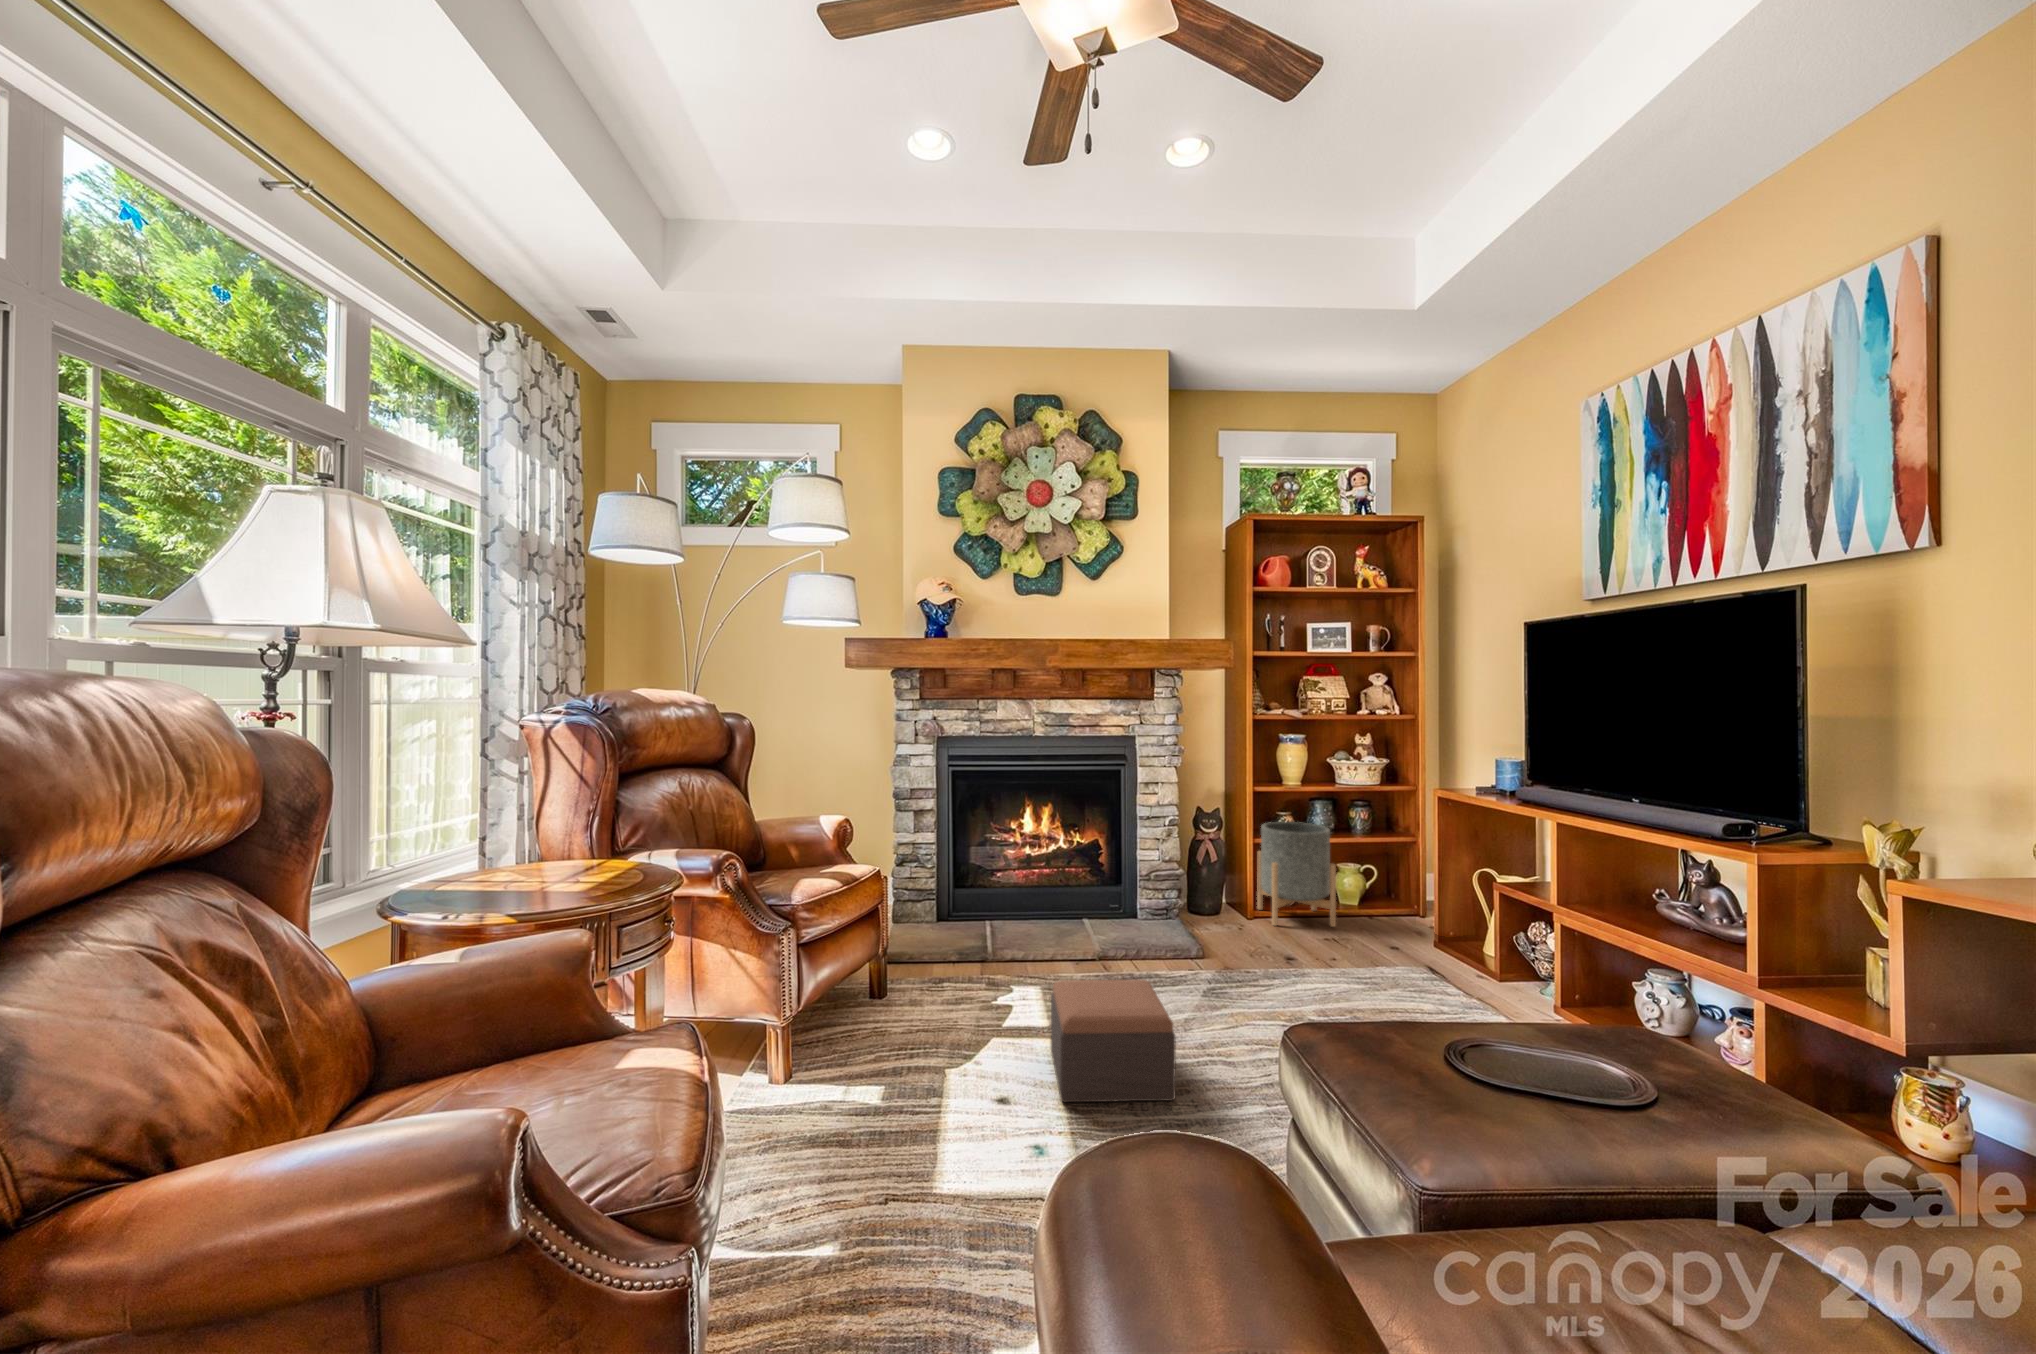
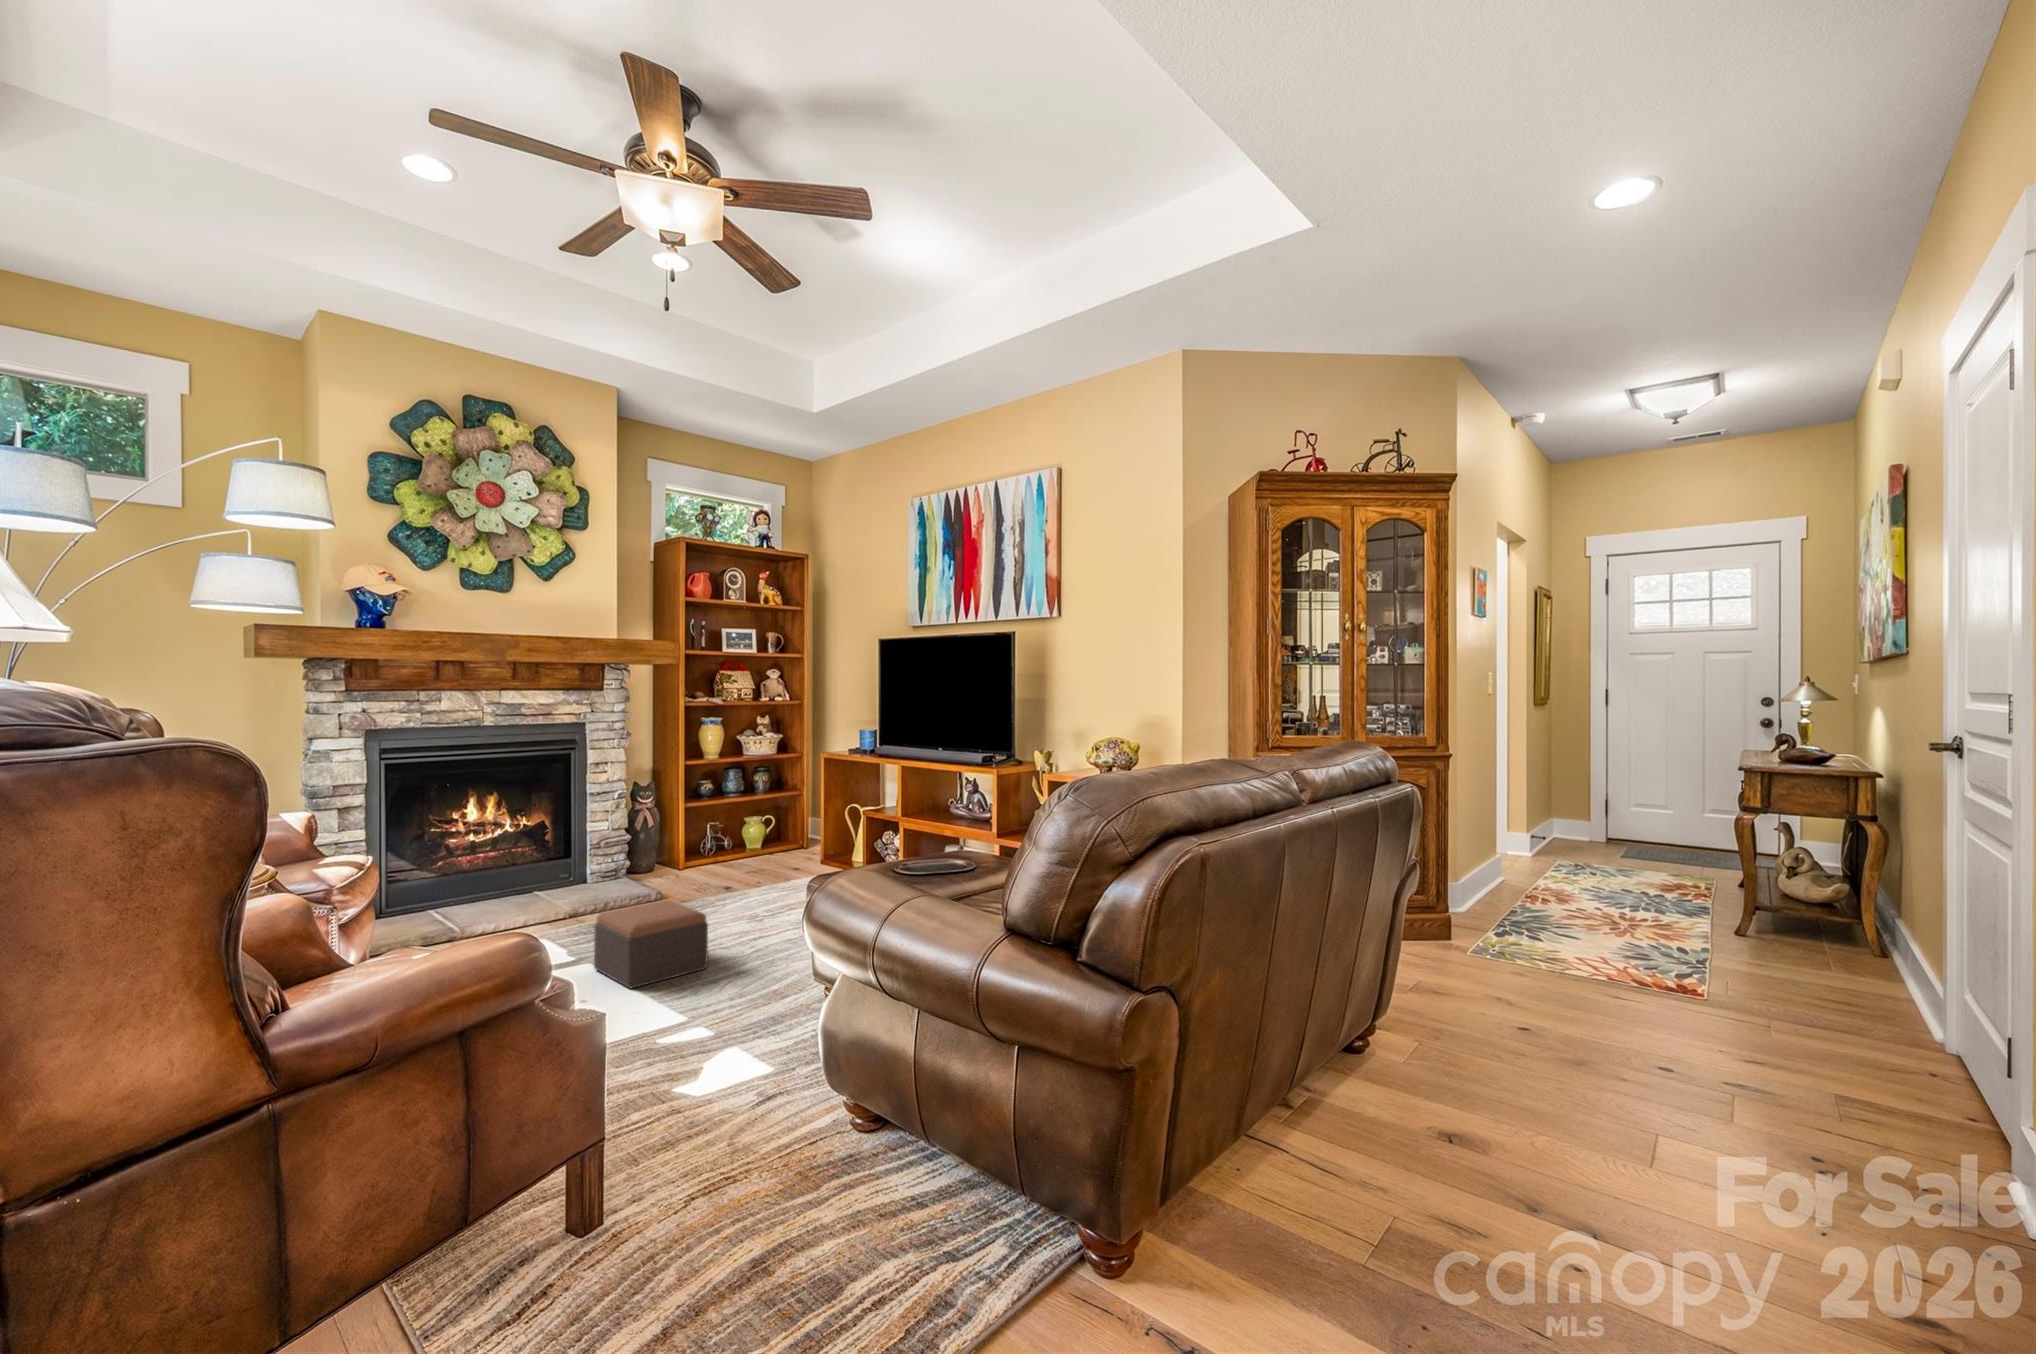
planter: present [1257,822,1336,927] -> none [686,788,752,870]

